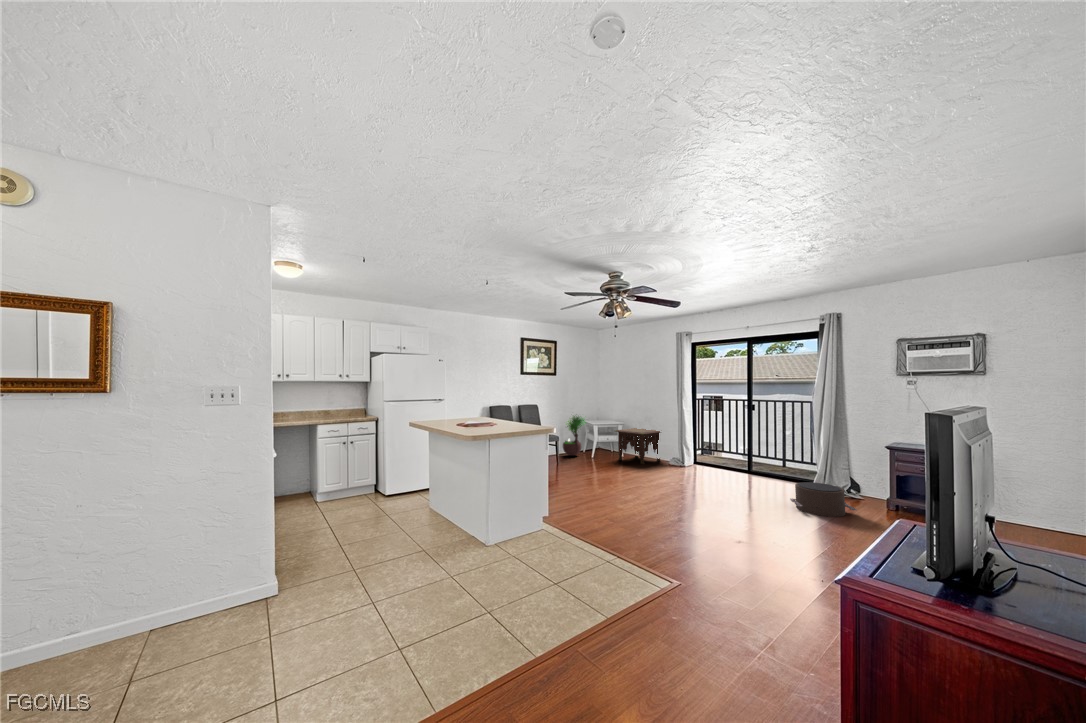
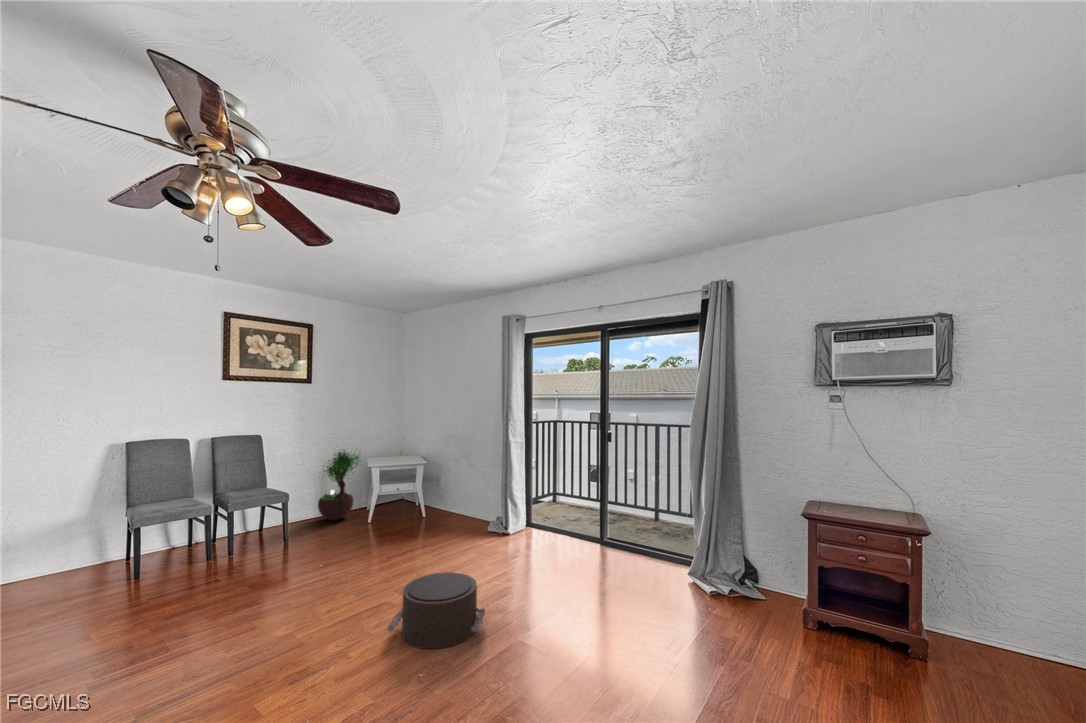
side table: present [615,428,661,464] -> none [404,467,486,532]
pouf: present [790,482,856,517] -> present [387,572,485,649]

